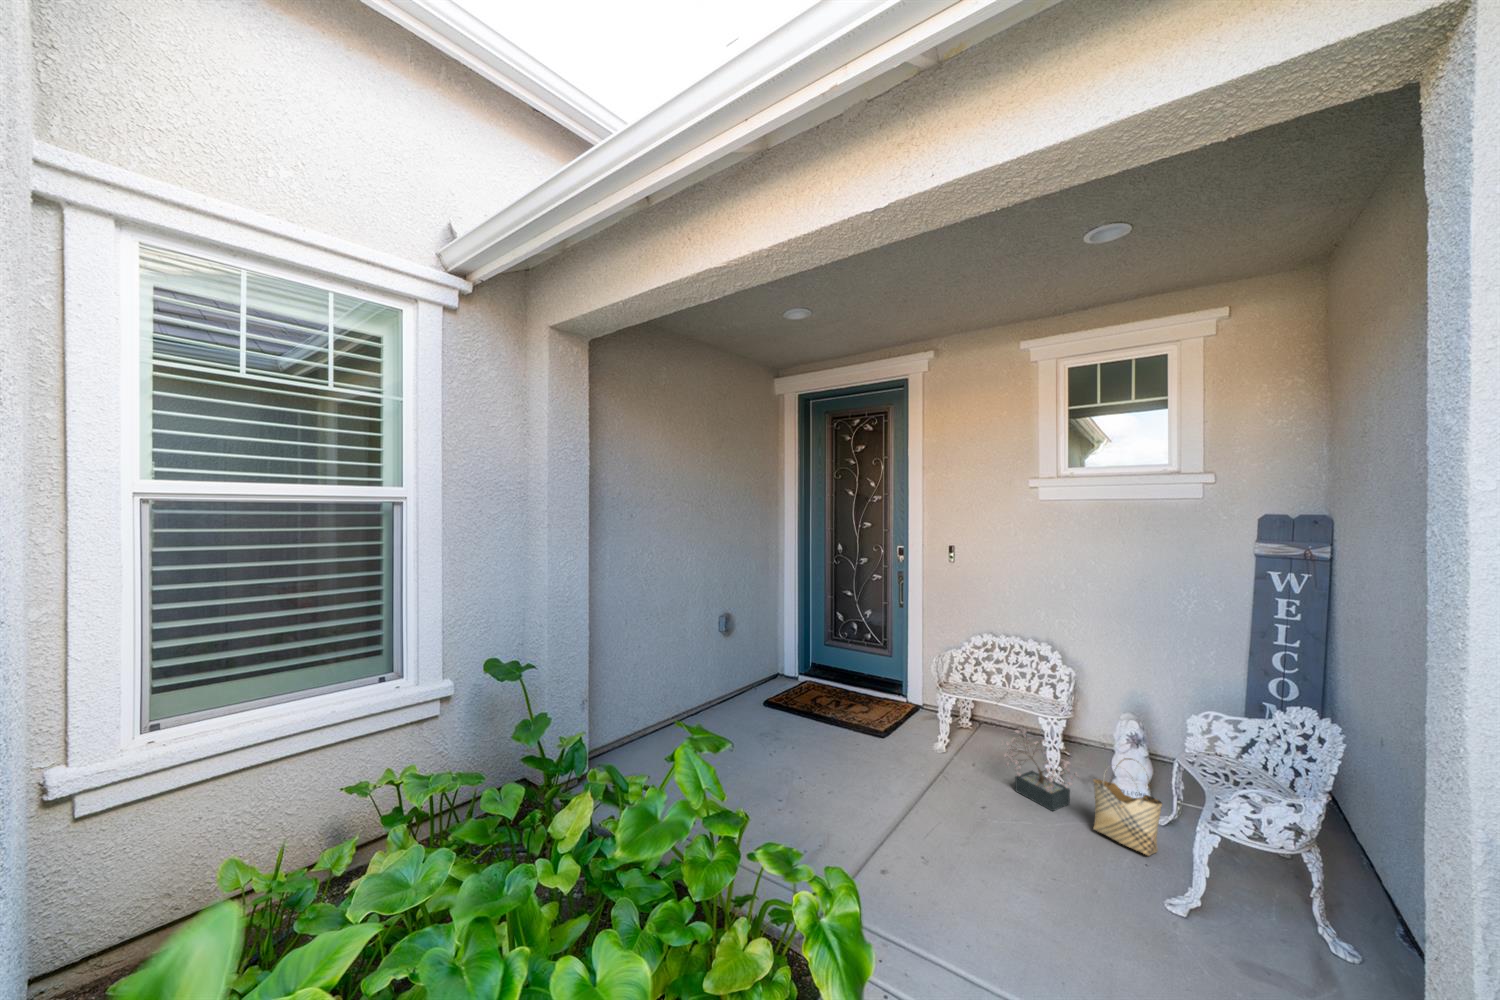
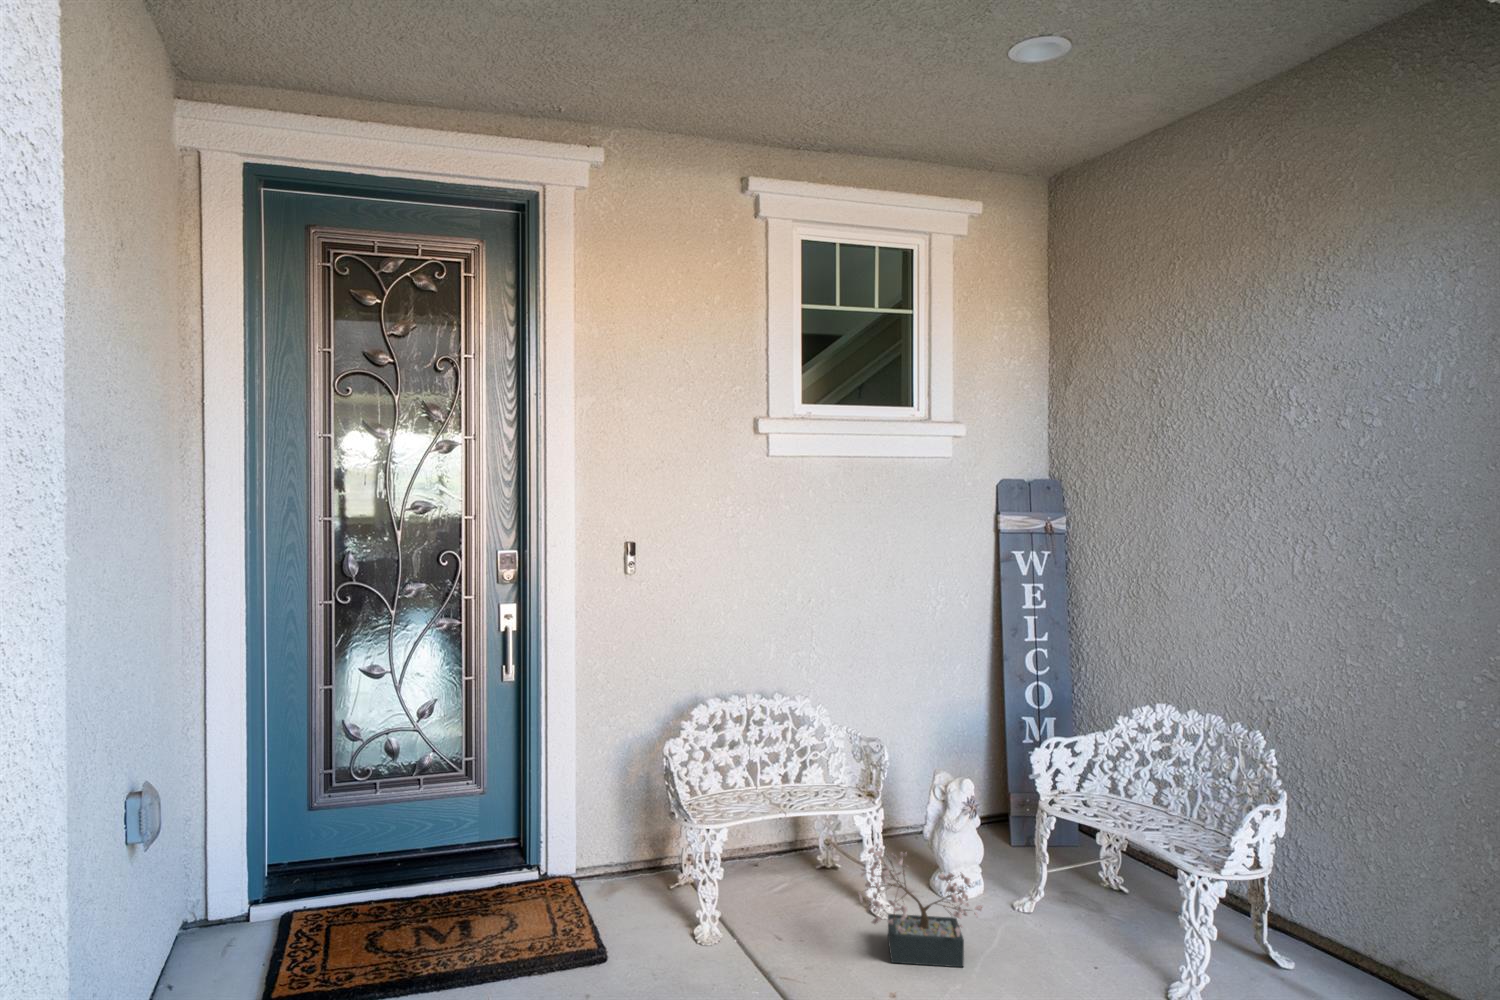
woven basket: present [1093,758,1162,856] -> none [1021,831,1110,966]

